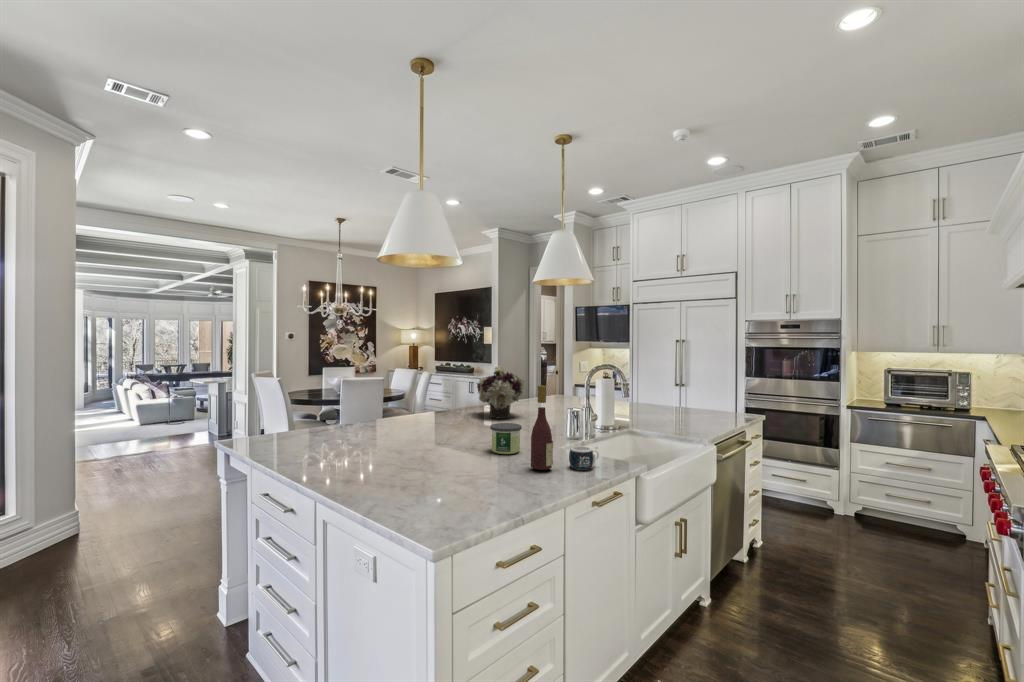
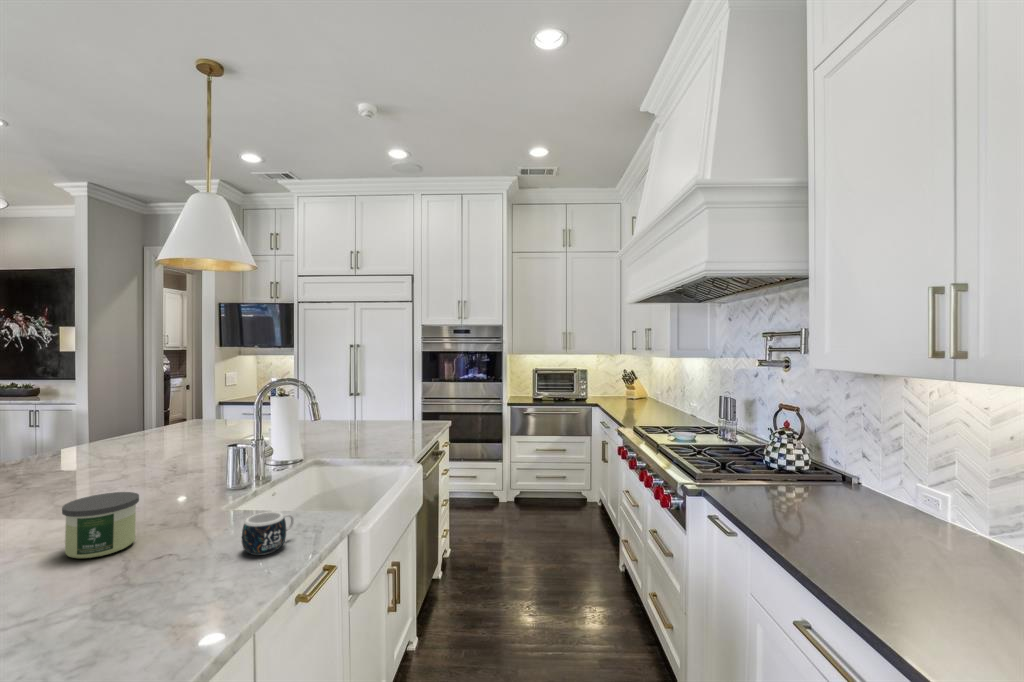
flower arrangement: present [477,366,524,419] -> none [33,386,141,477]
wine bottle: present [531,386,553,470] -> none [161,423,212,584]

